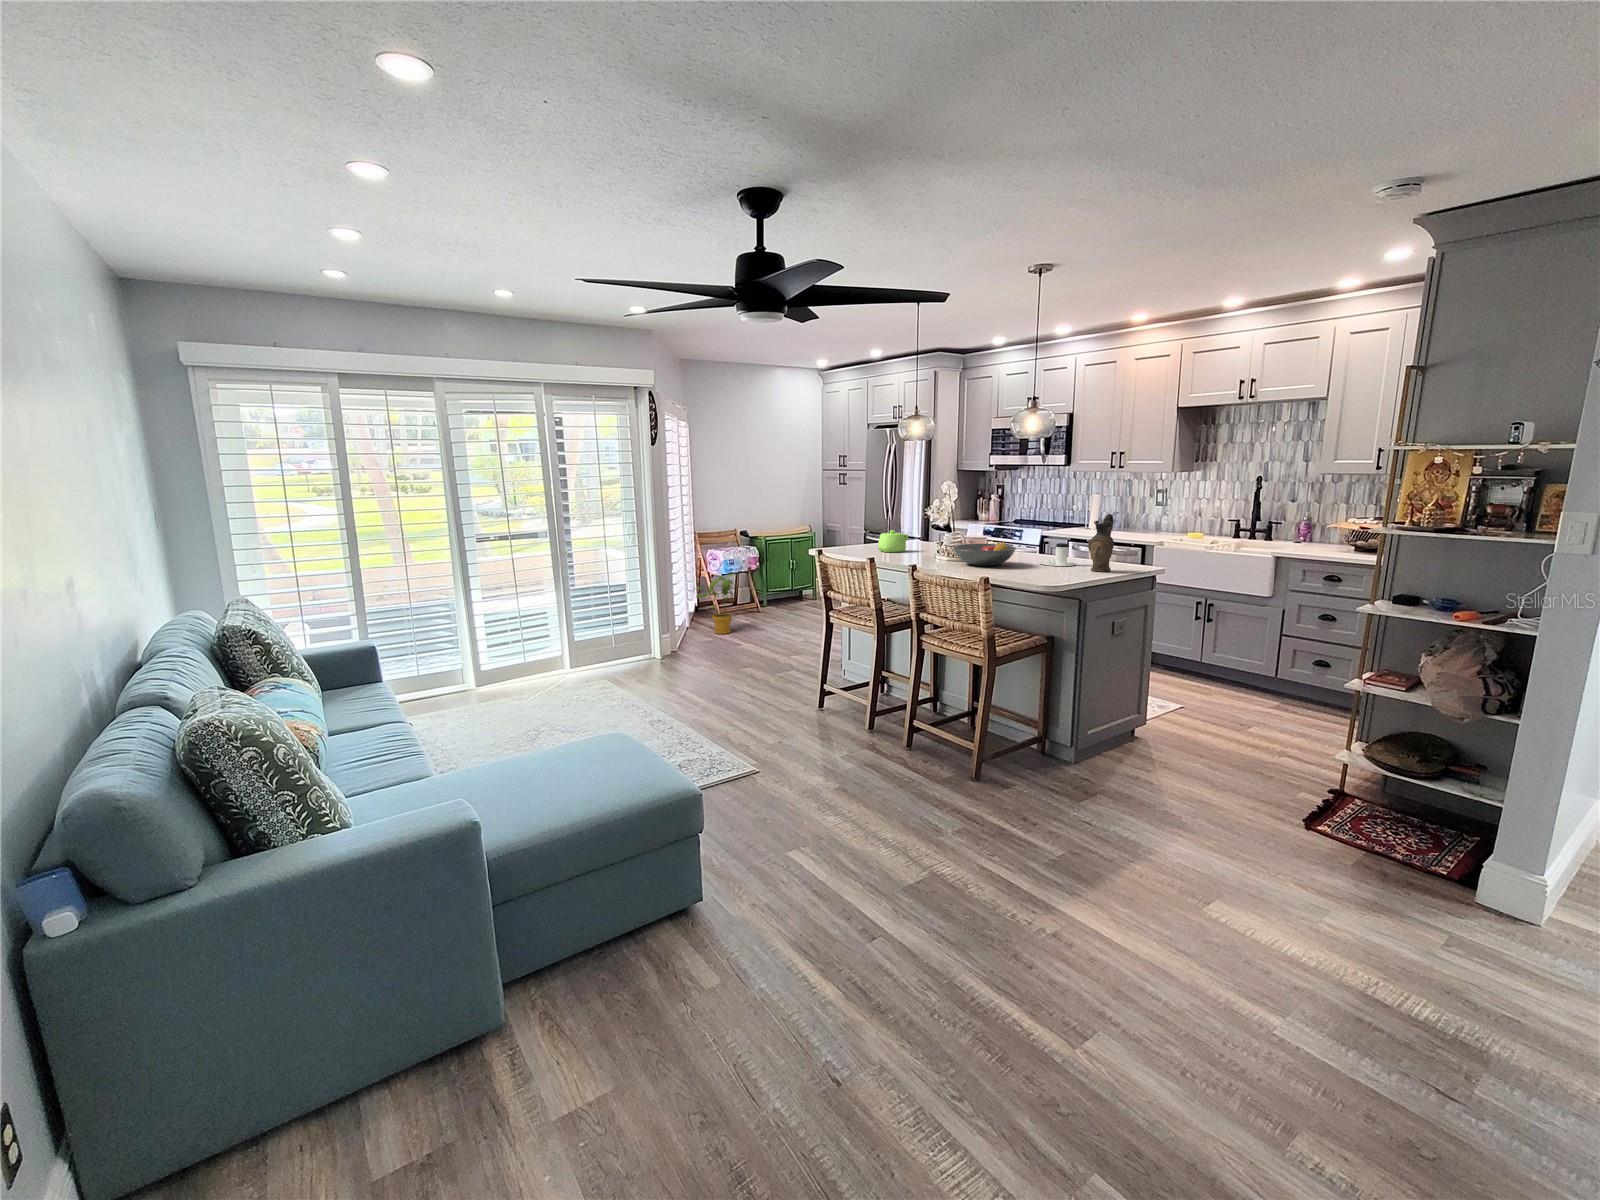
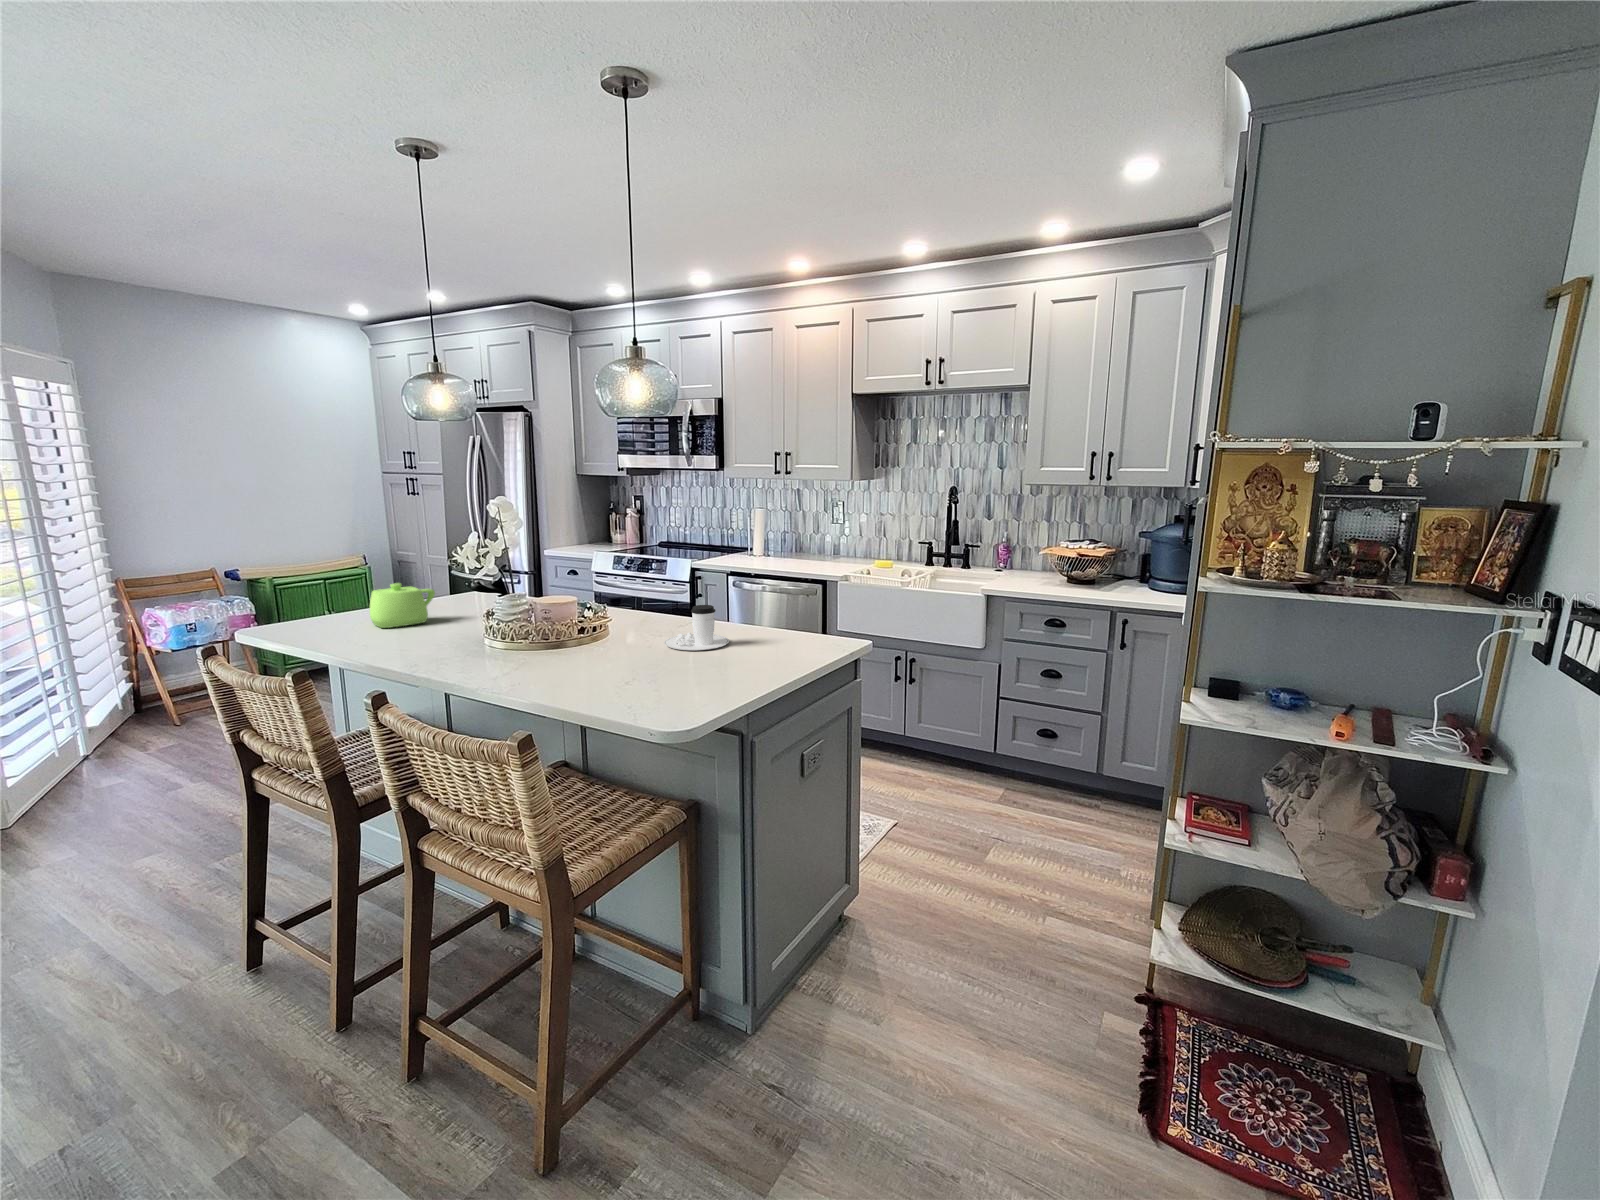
ceramic pitcher: present [1088,514,1114,572] -> none [746,552,790,664]
fruit bowl: present [953,542,1016,566] -> none [481,608,615,666]
house plant: present [696,574,736,634] -> none [47,658,180,770]

